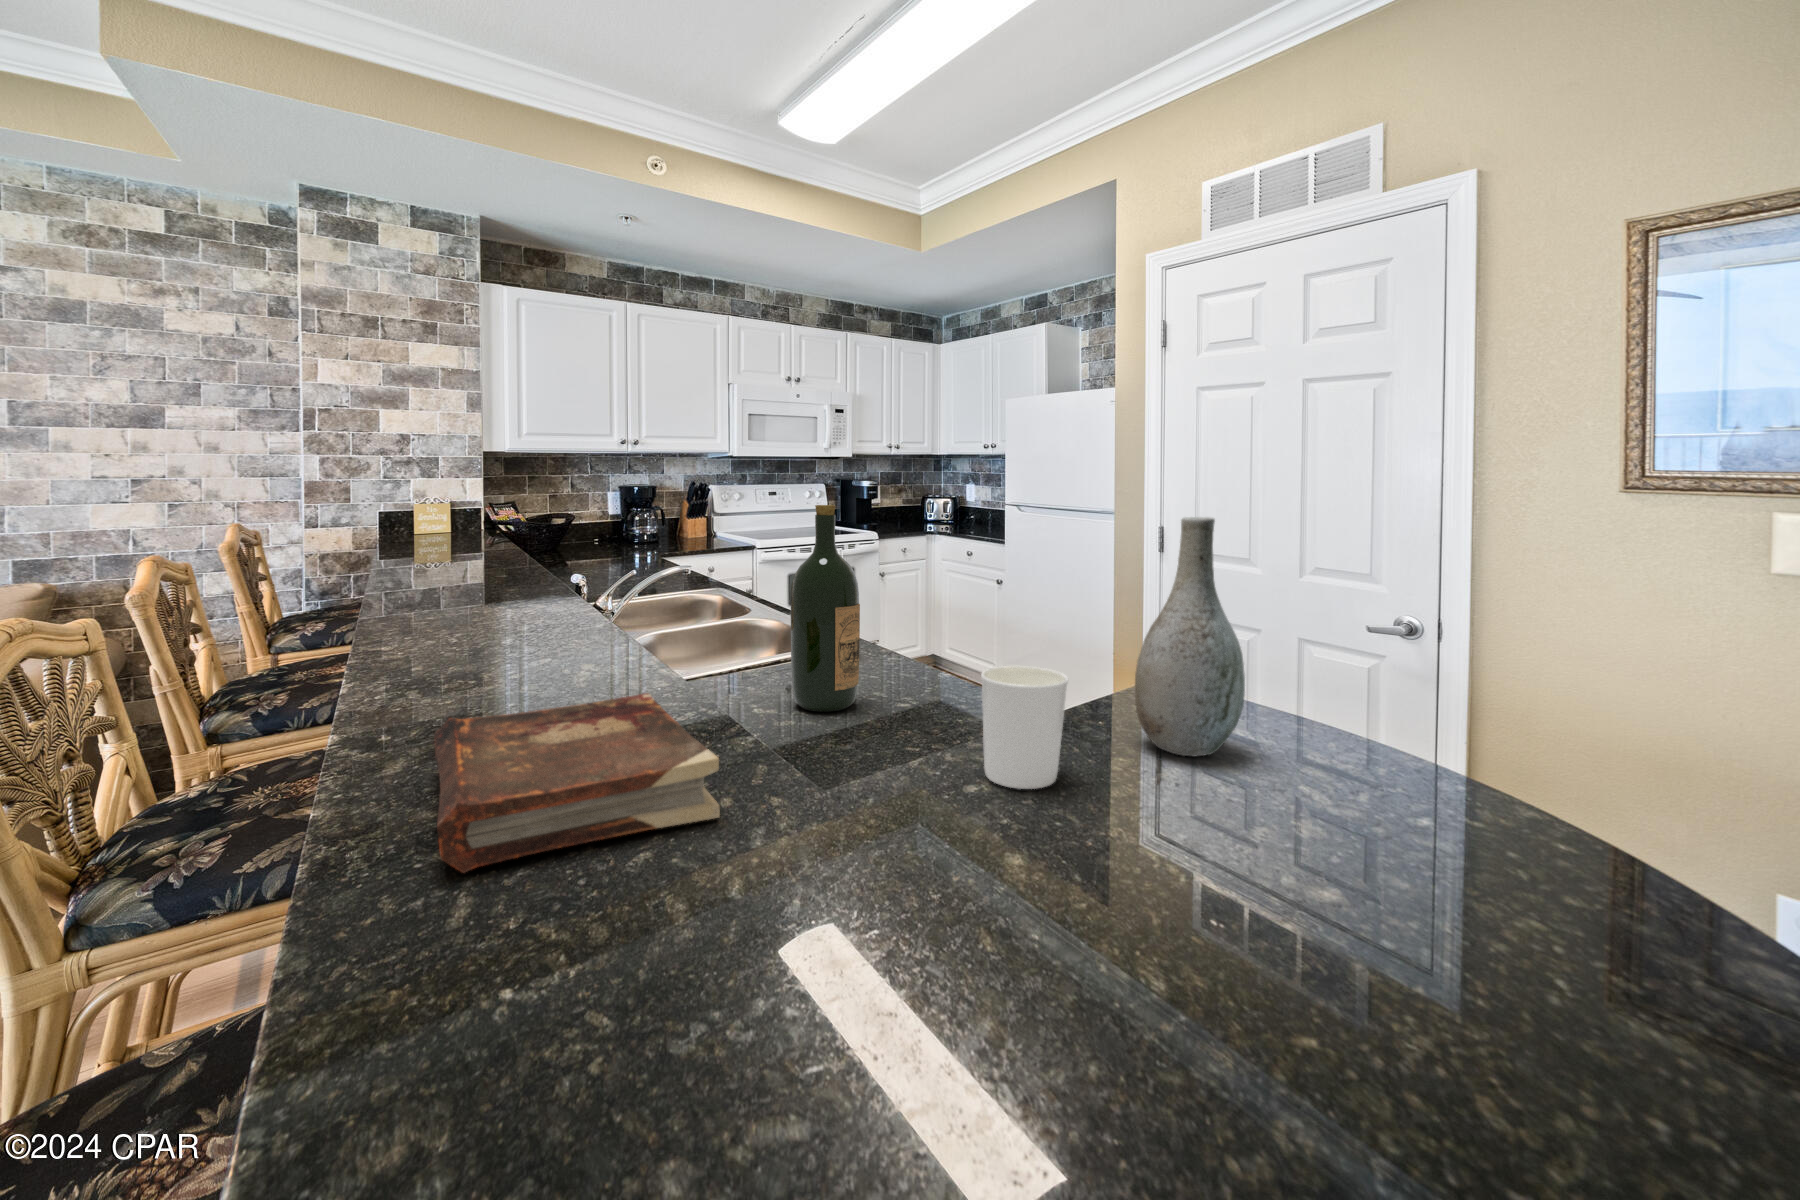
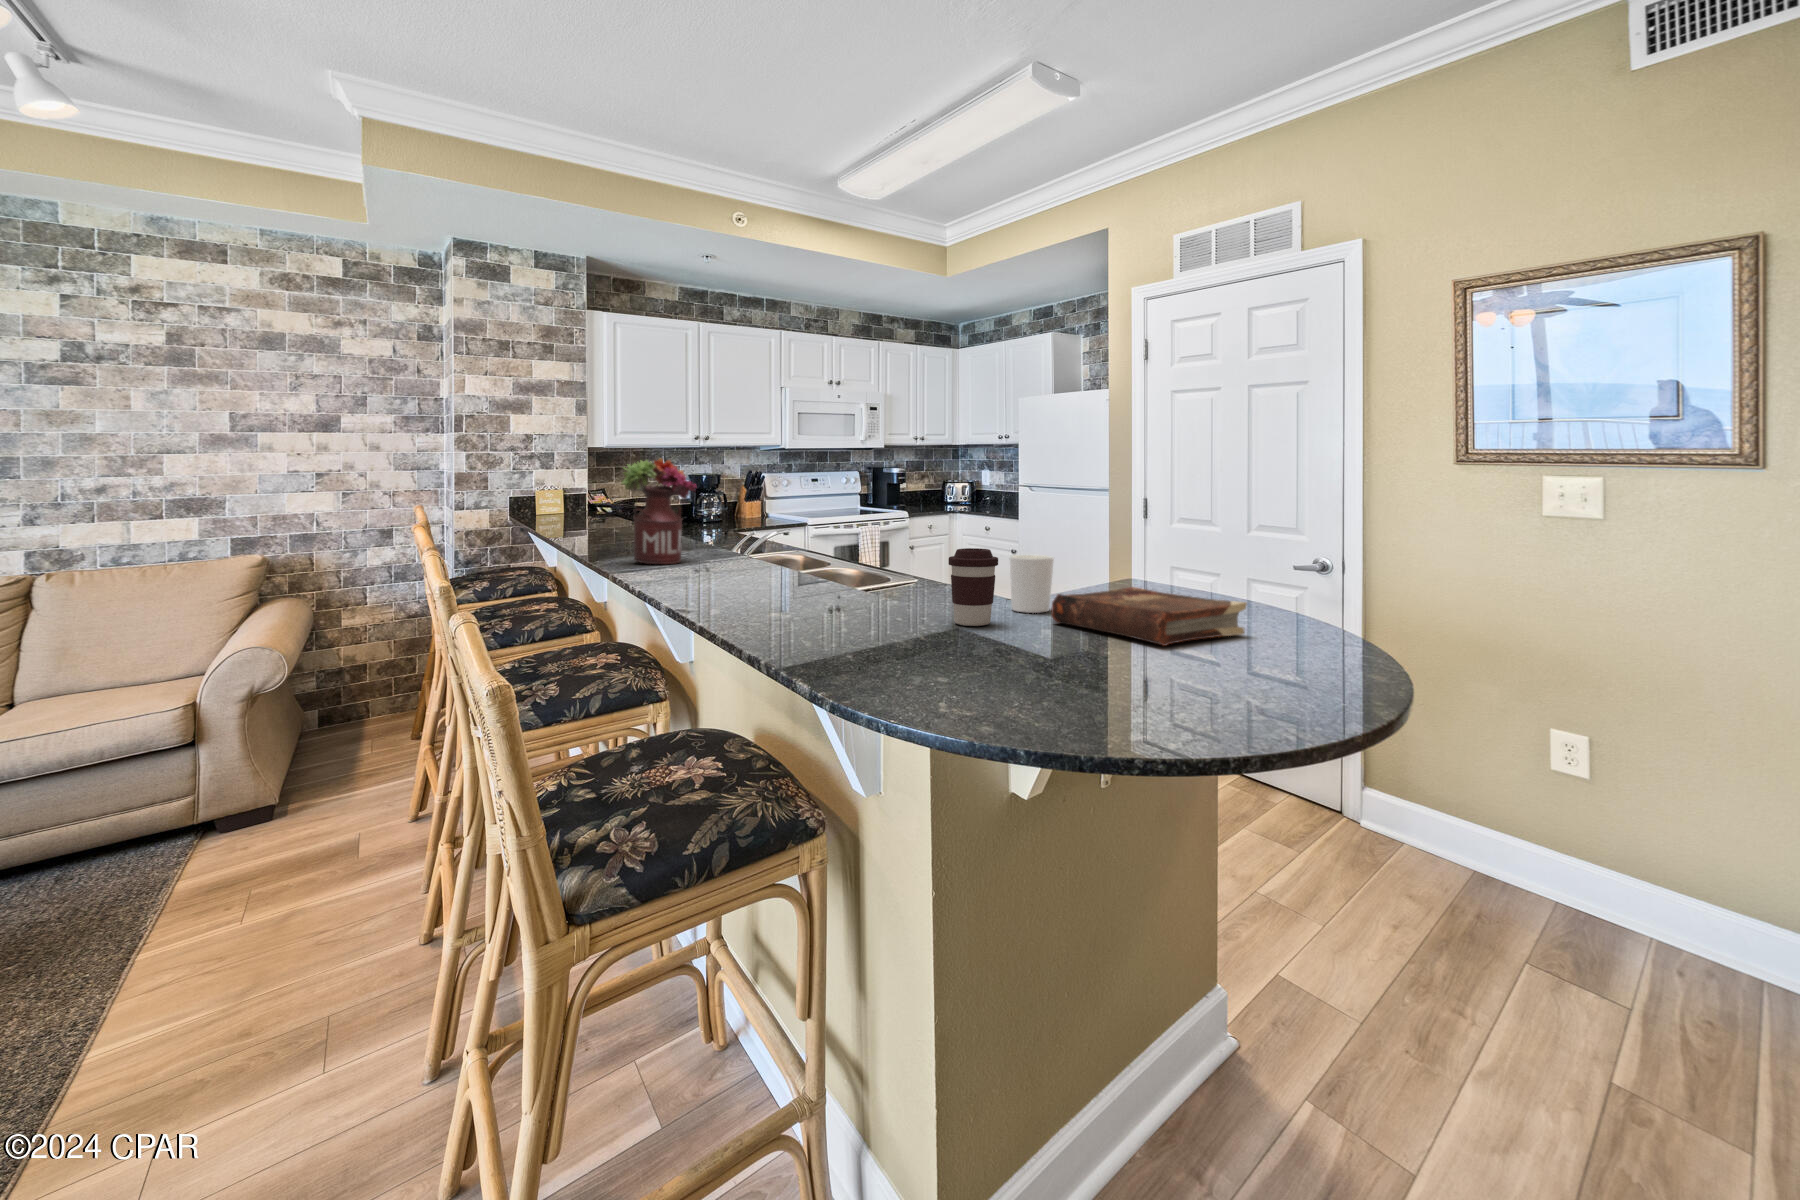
flower arrangement: none [415,468,539,623] -> present [621,458,696,564]
wine bottle: present [791,505,860,712] -> none [896,474,937,594]
vase: present [1135,517,1245,756] -> none [1094,476,1152,605]
coffee cup: none [843,680,952,860] -> present [949,548,998,626]
book: present [435,693,720,873] -> present [1051,587,1247,646]

